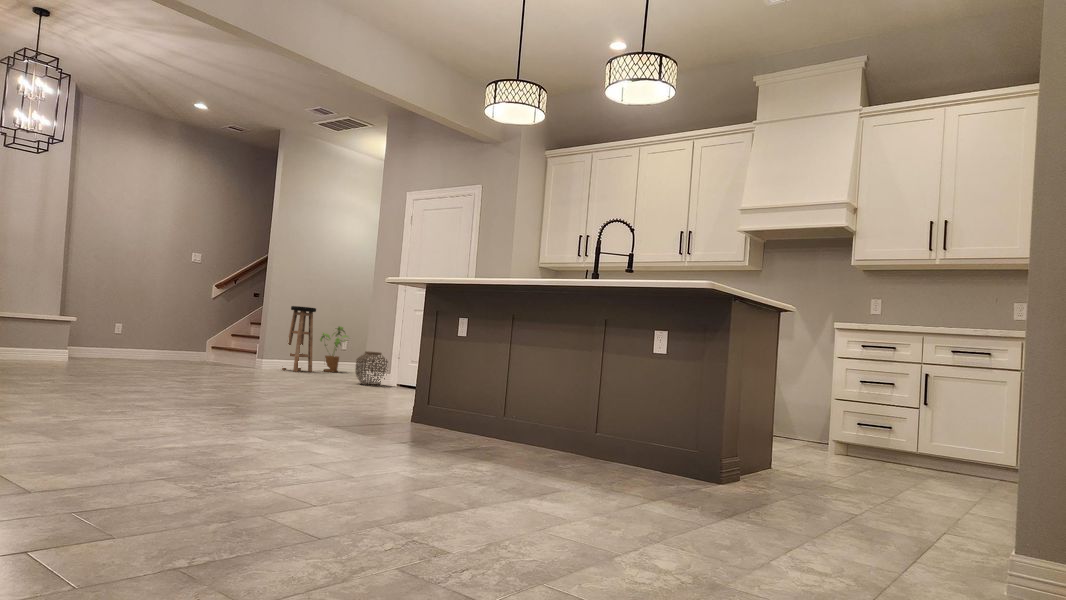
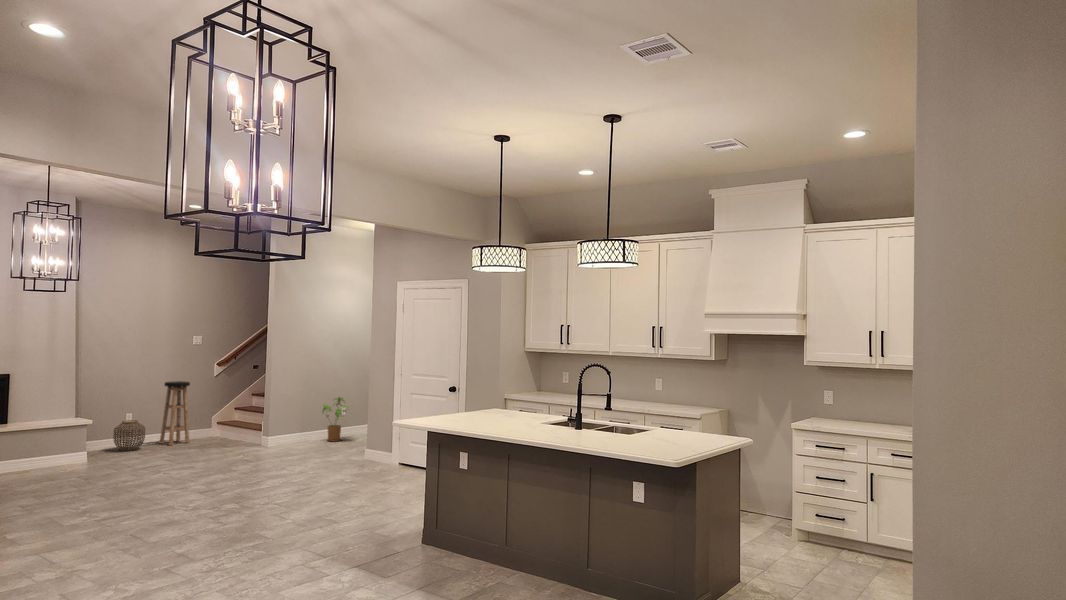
bar stool: present [282,306,316,372] -> present [160,381,190,445]
woven basket: present [356,351,388,385] -> present [113,420,145,451]

